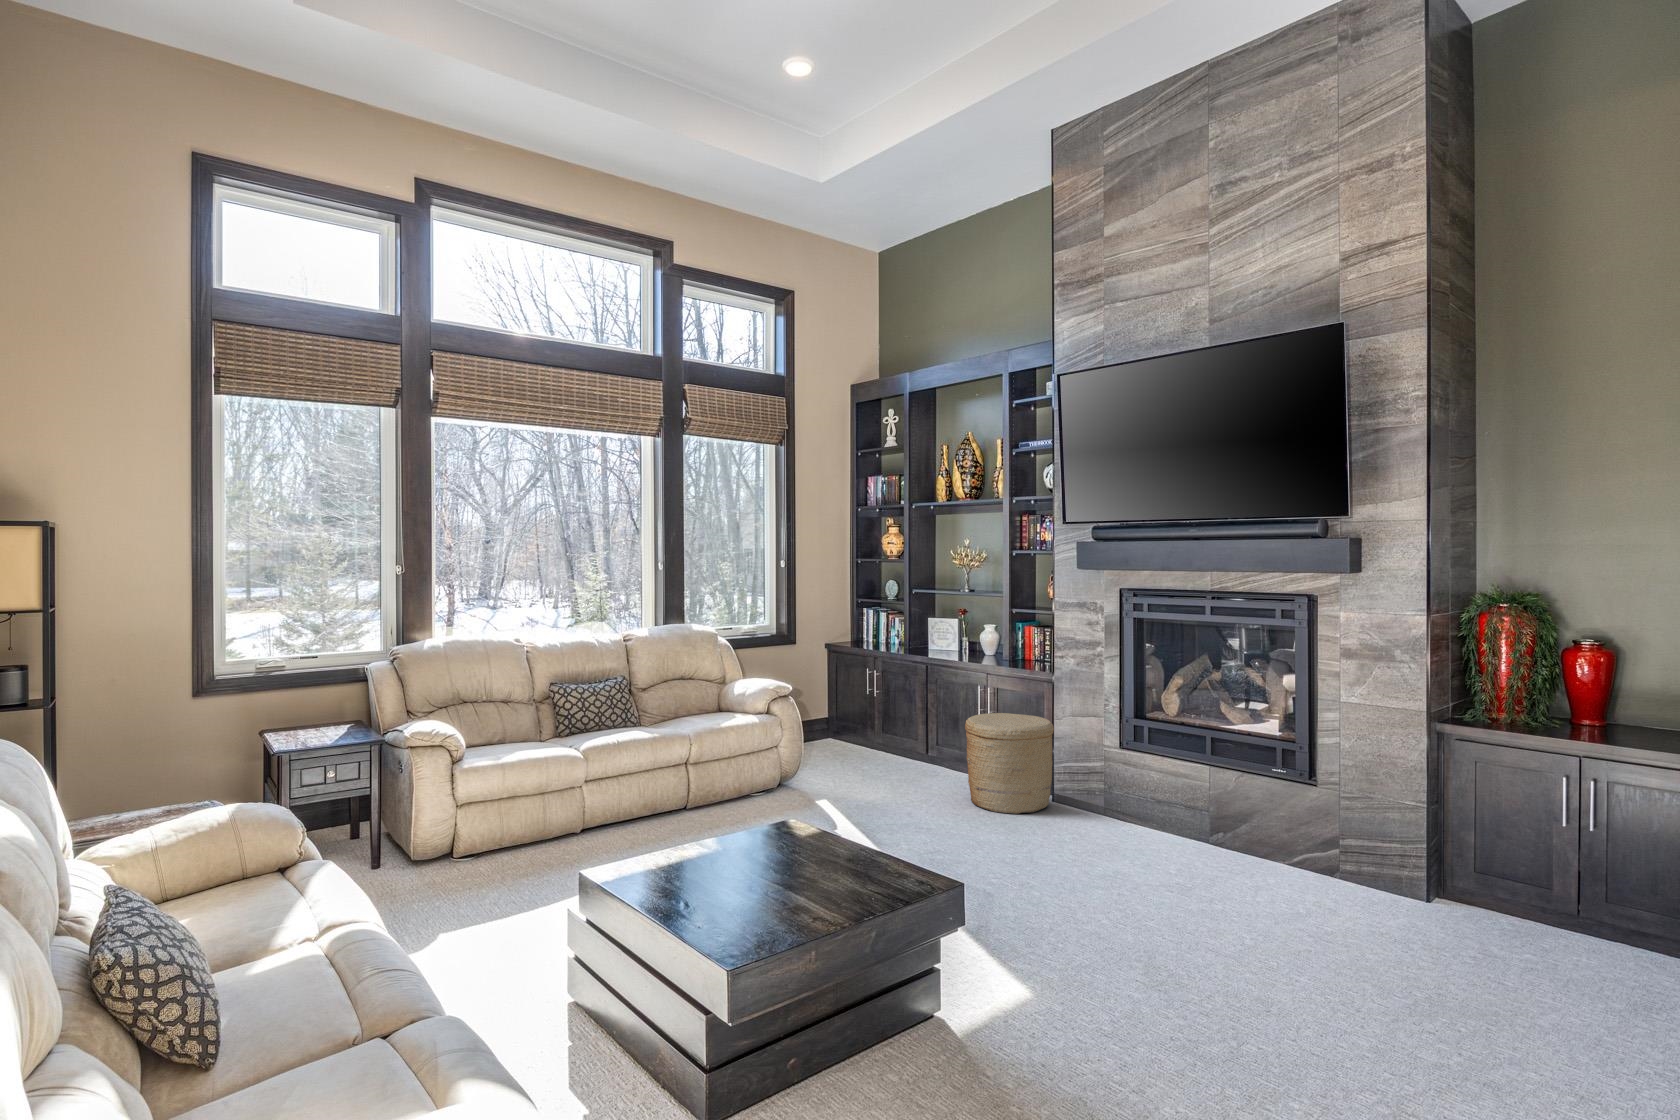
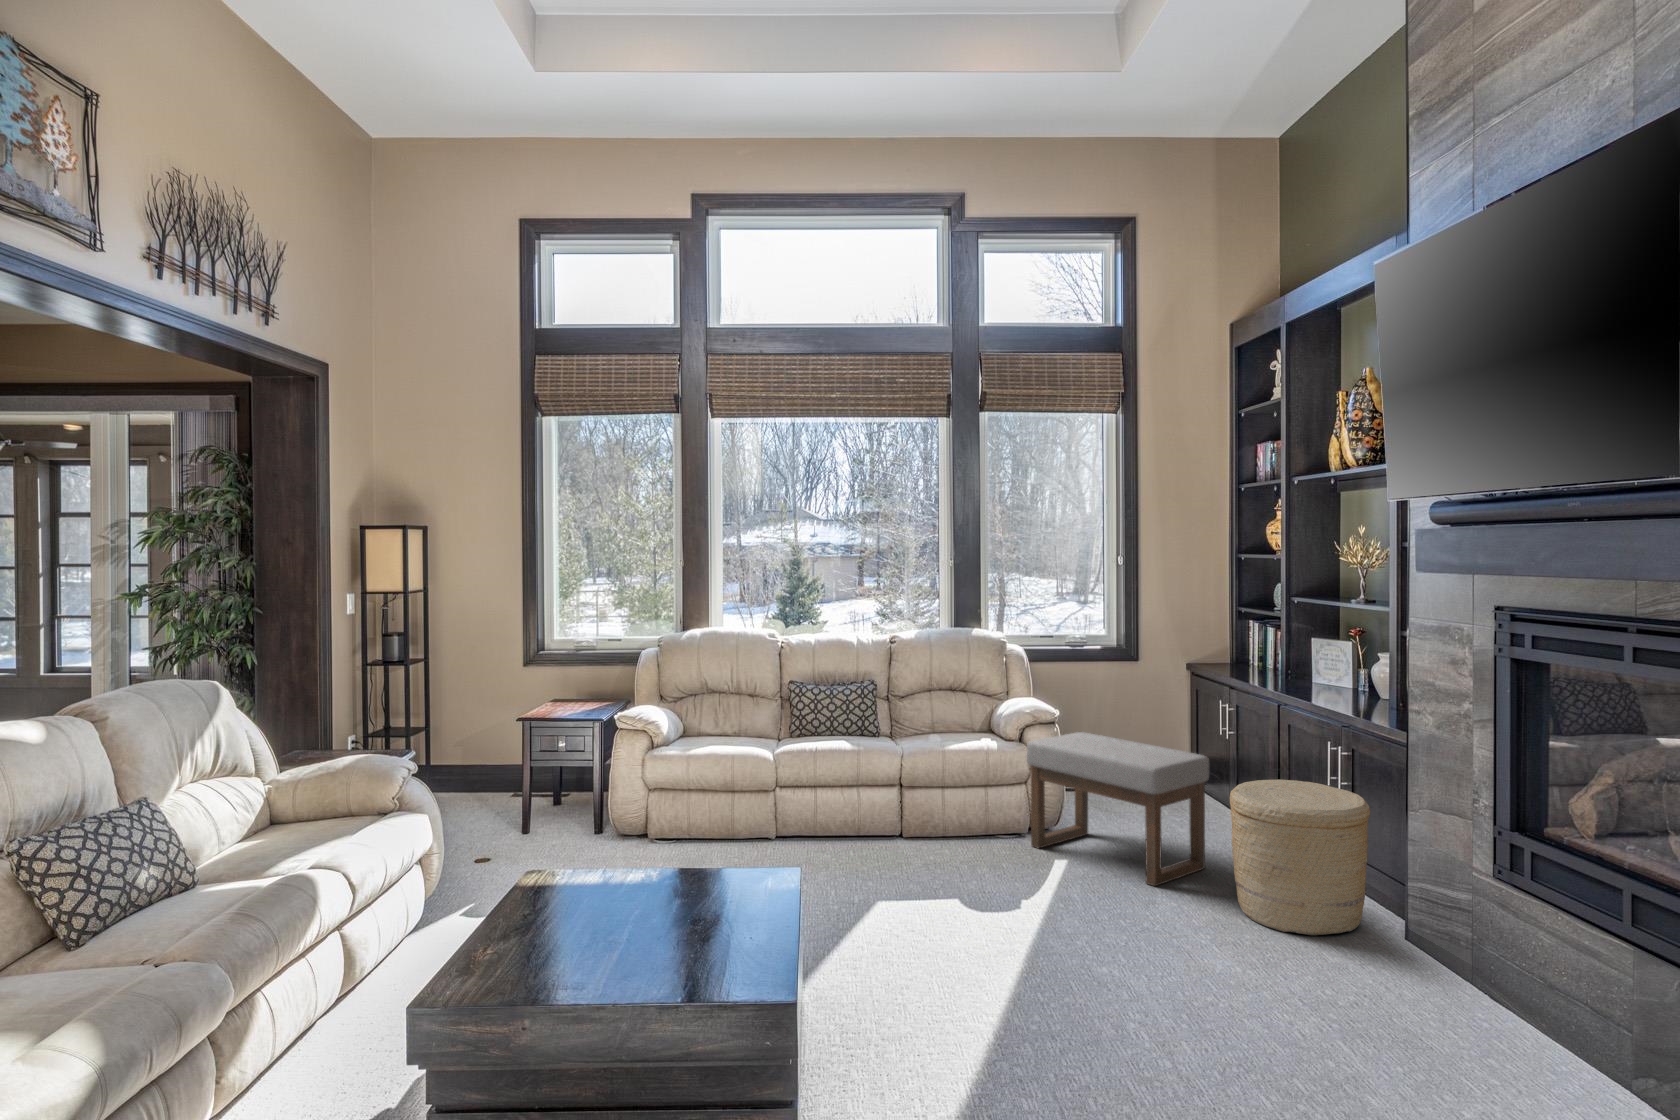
ottoman: none [790,701,925,805] -> present [1027,732,1209,886]

